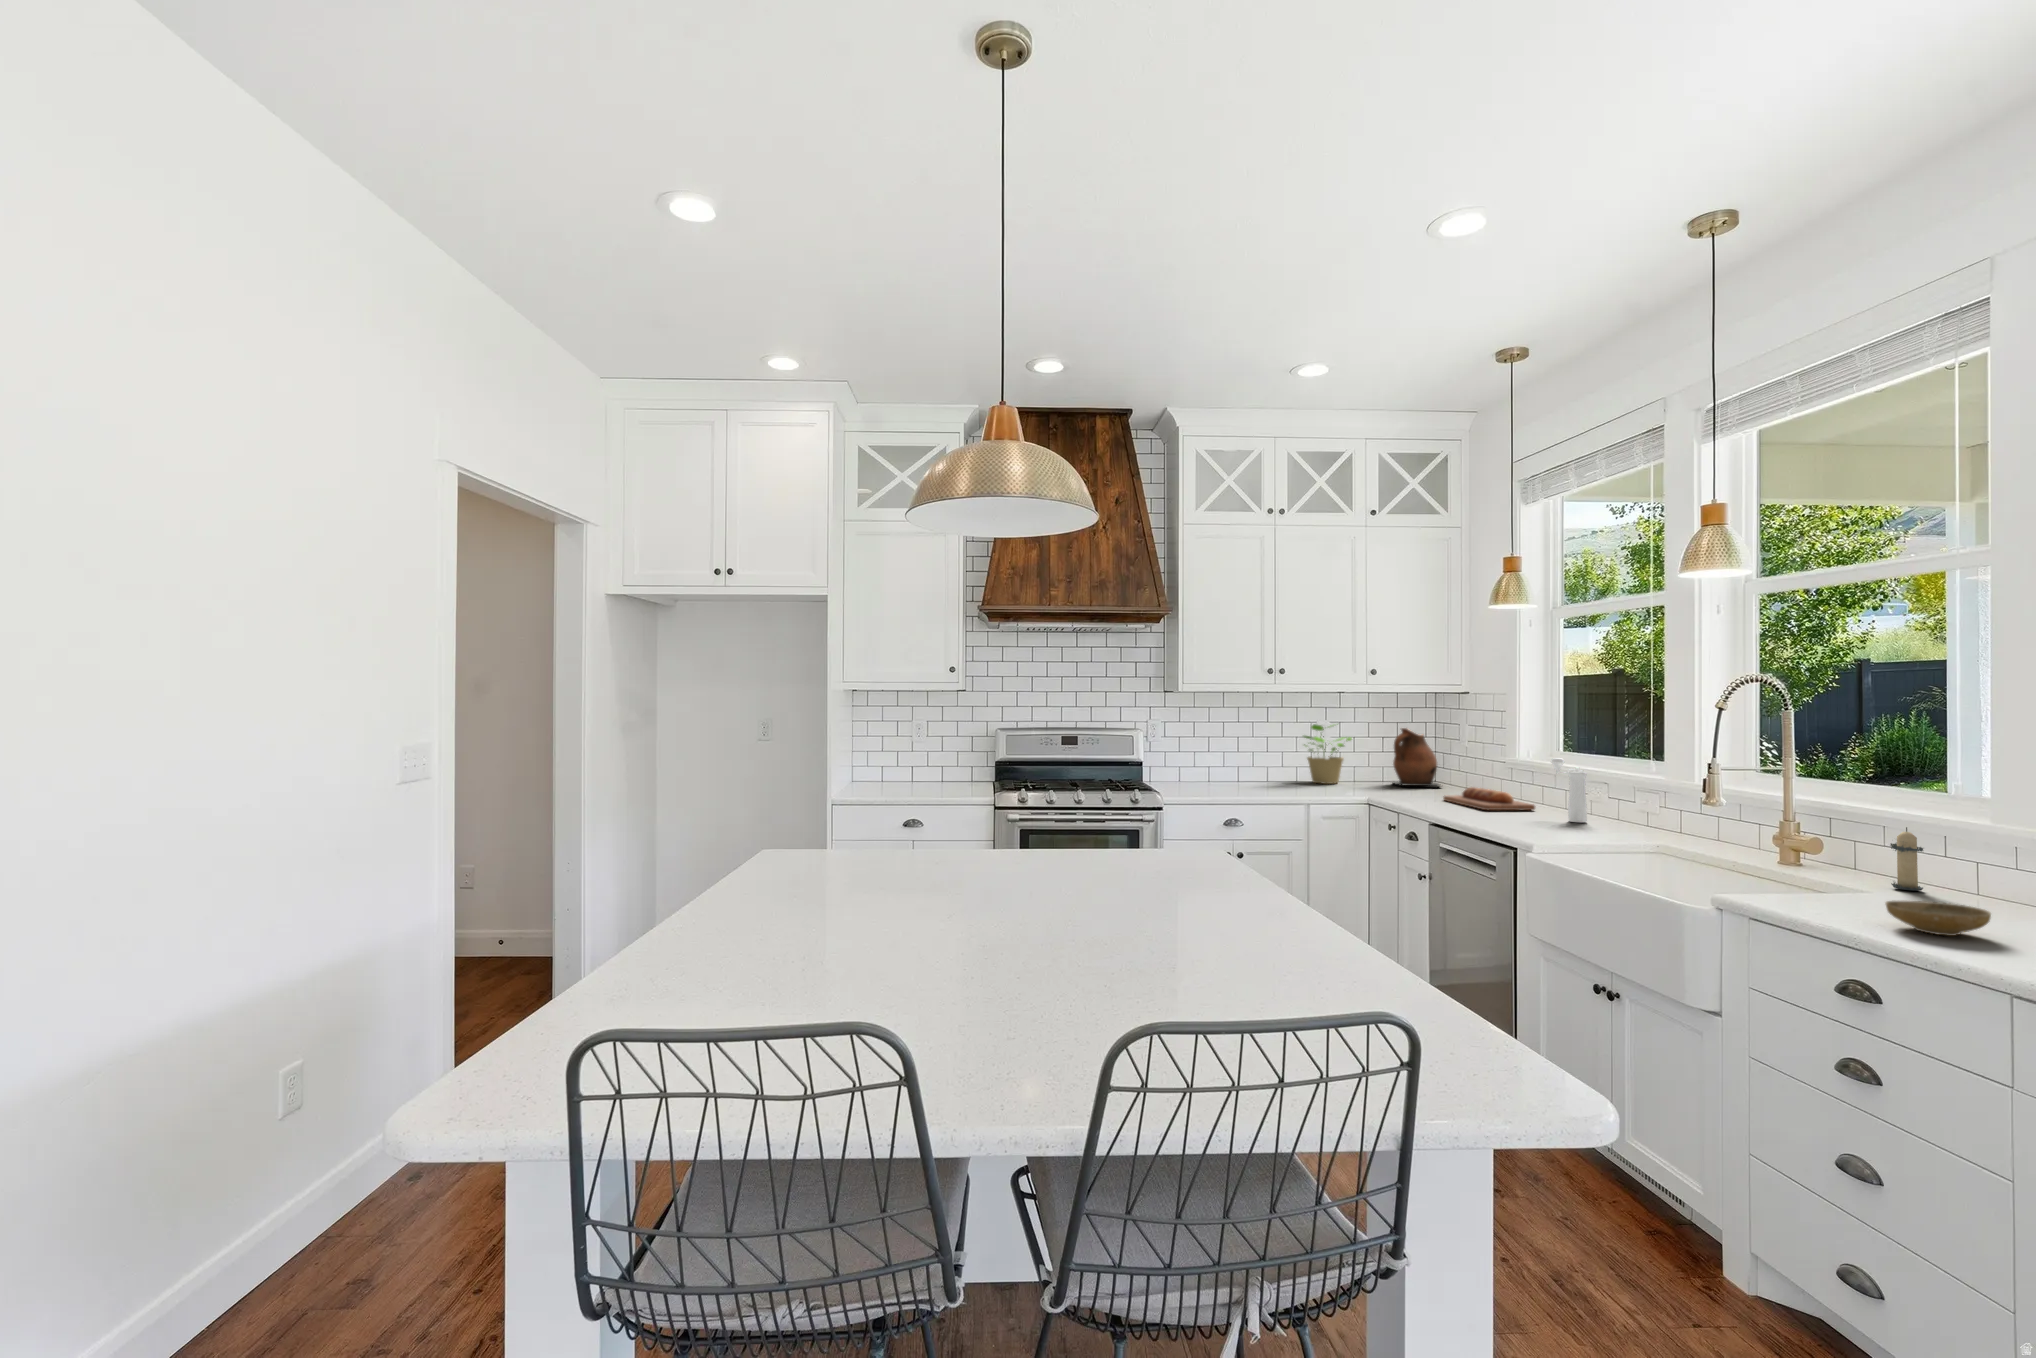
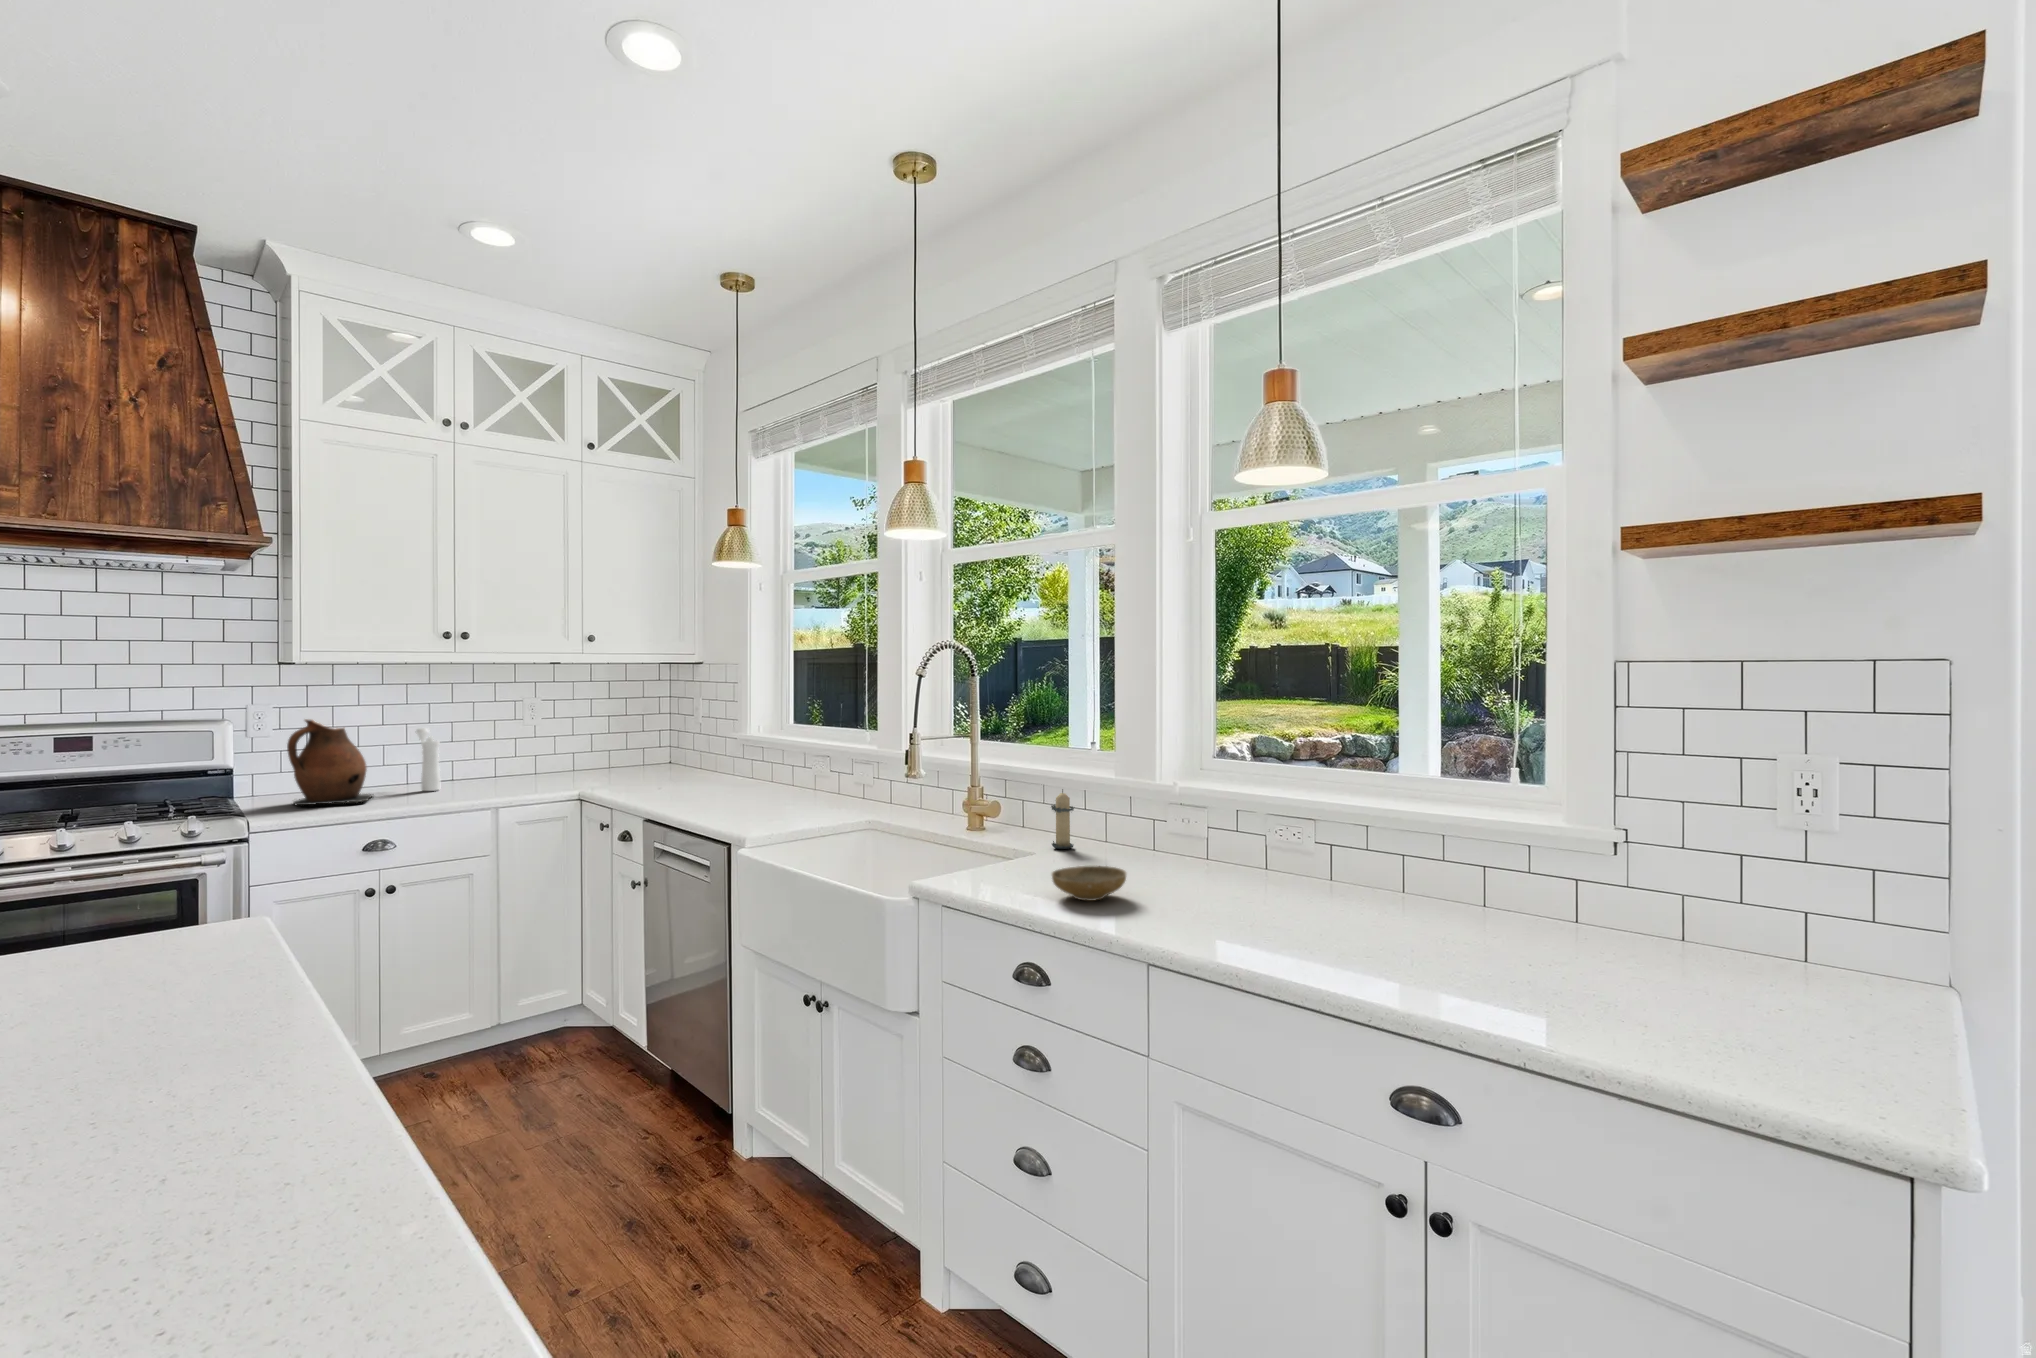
potted plant: present [1304,724,1352,784] -> none [497,703,566,779]
ceramic pitcher: present [1392,728,1441,787] -> present [287,719,373,805]
pepper mill: present [1551,758,1587,822] -> present [416,728,440,791]
bread loaf: present [1443,787,1535,810] -> none [666,772,761,798]

